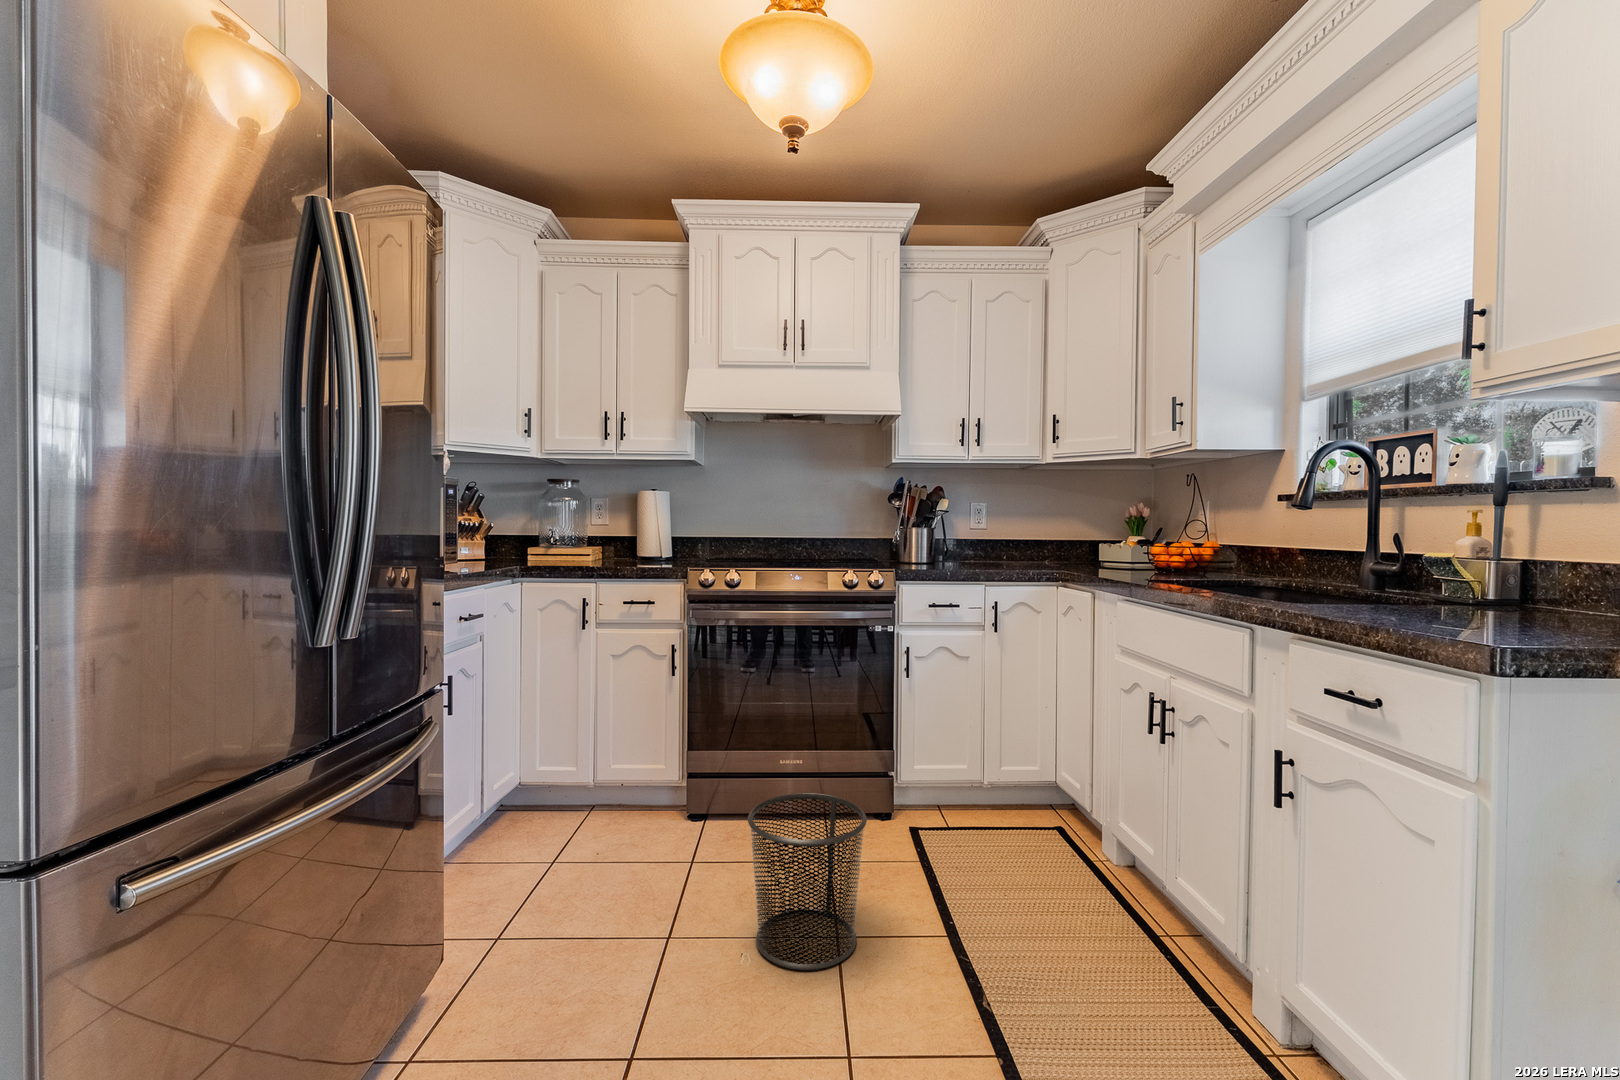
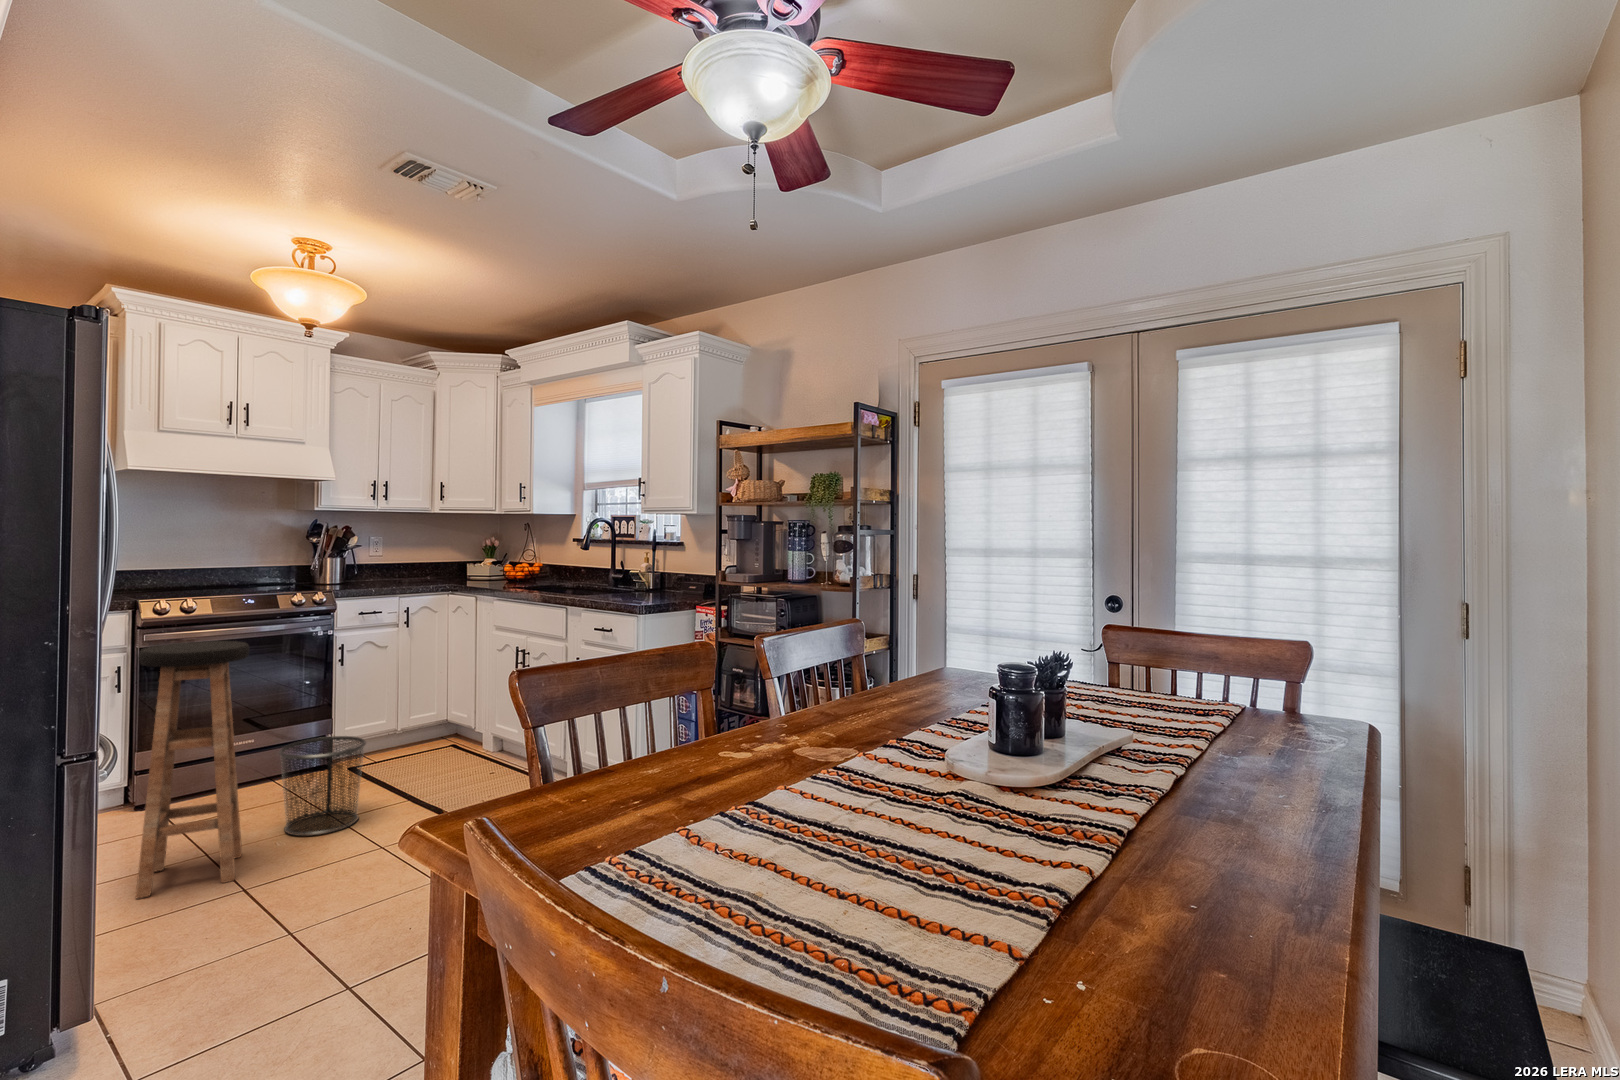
bar stool: none [527,631,685,1030] -> present [136,641,249,898]

